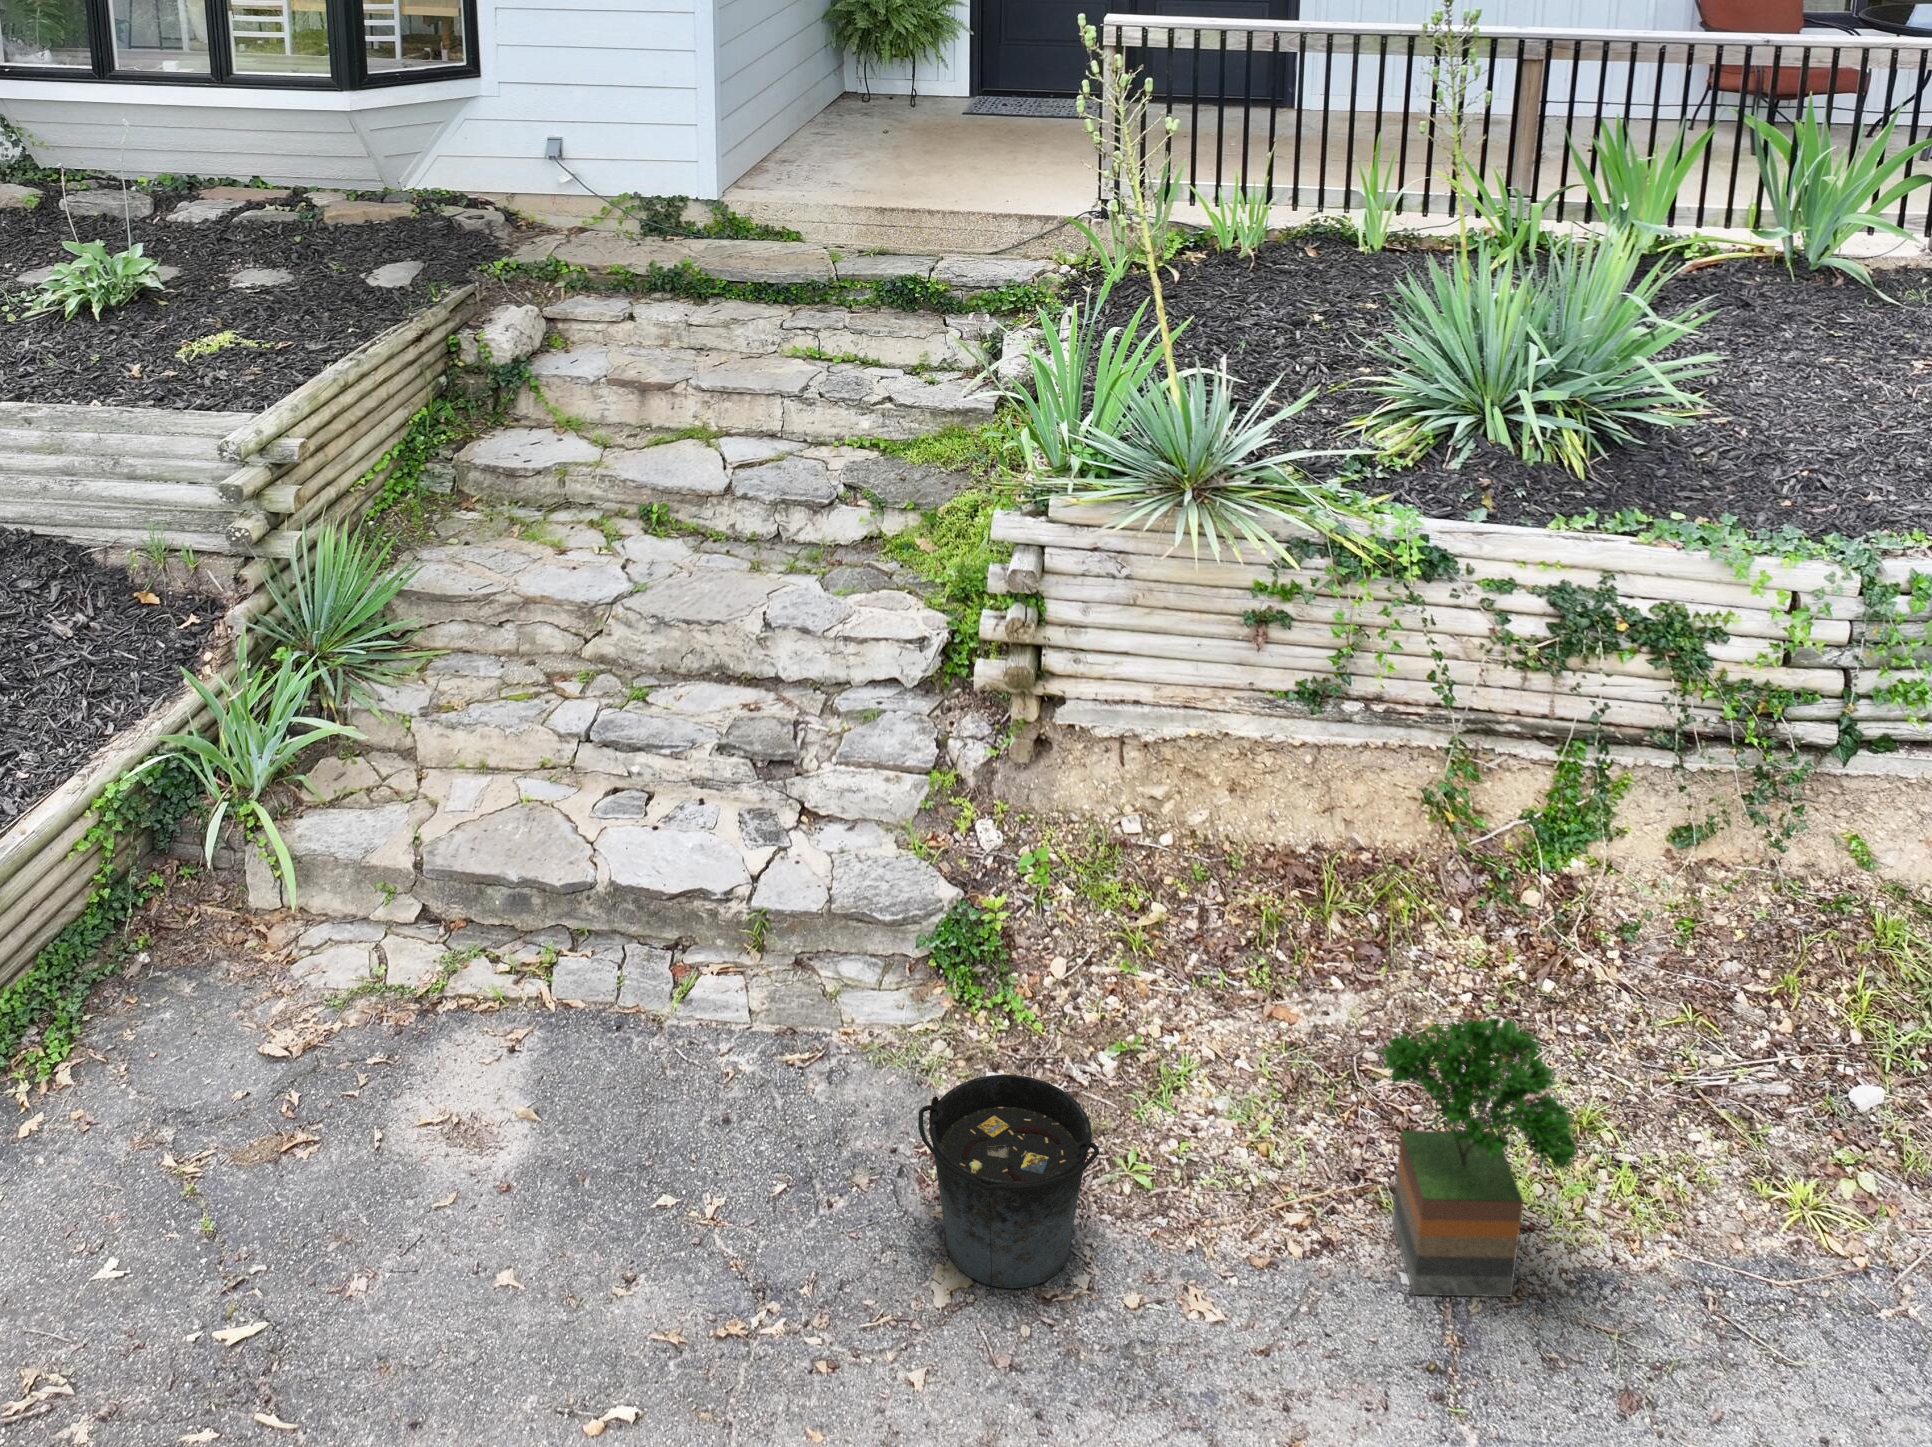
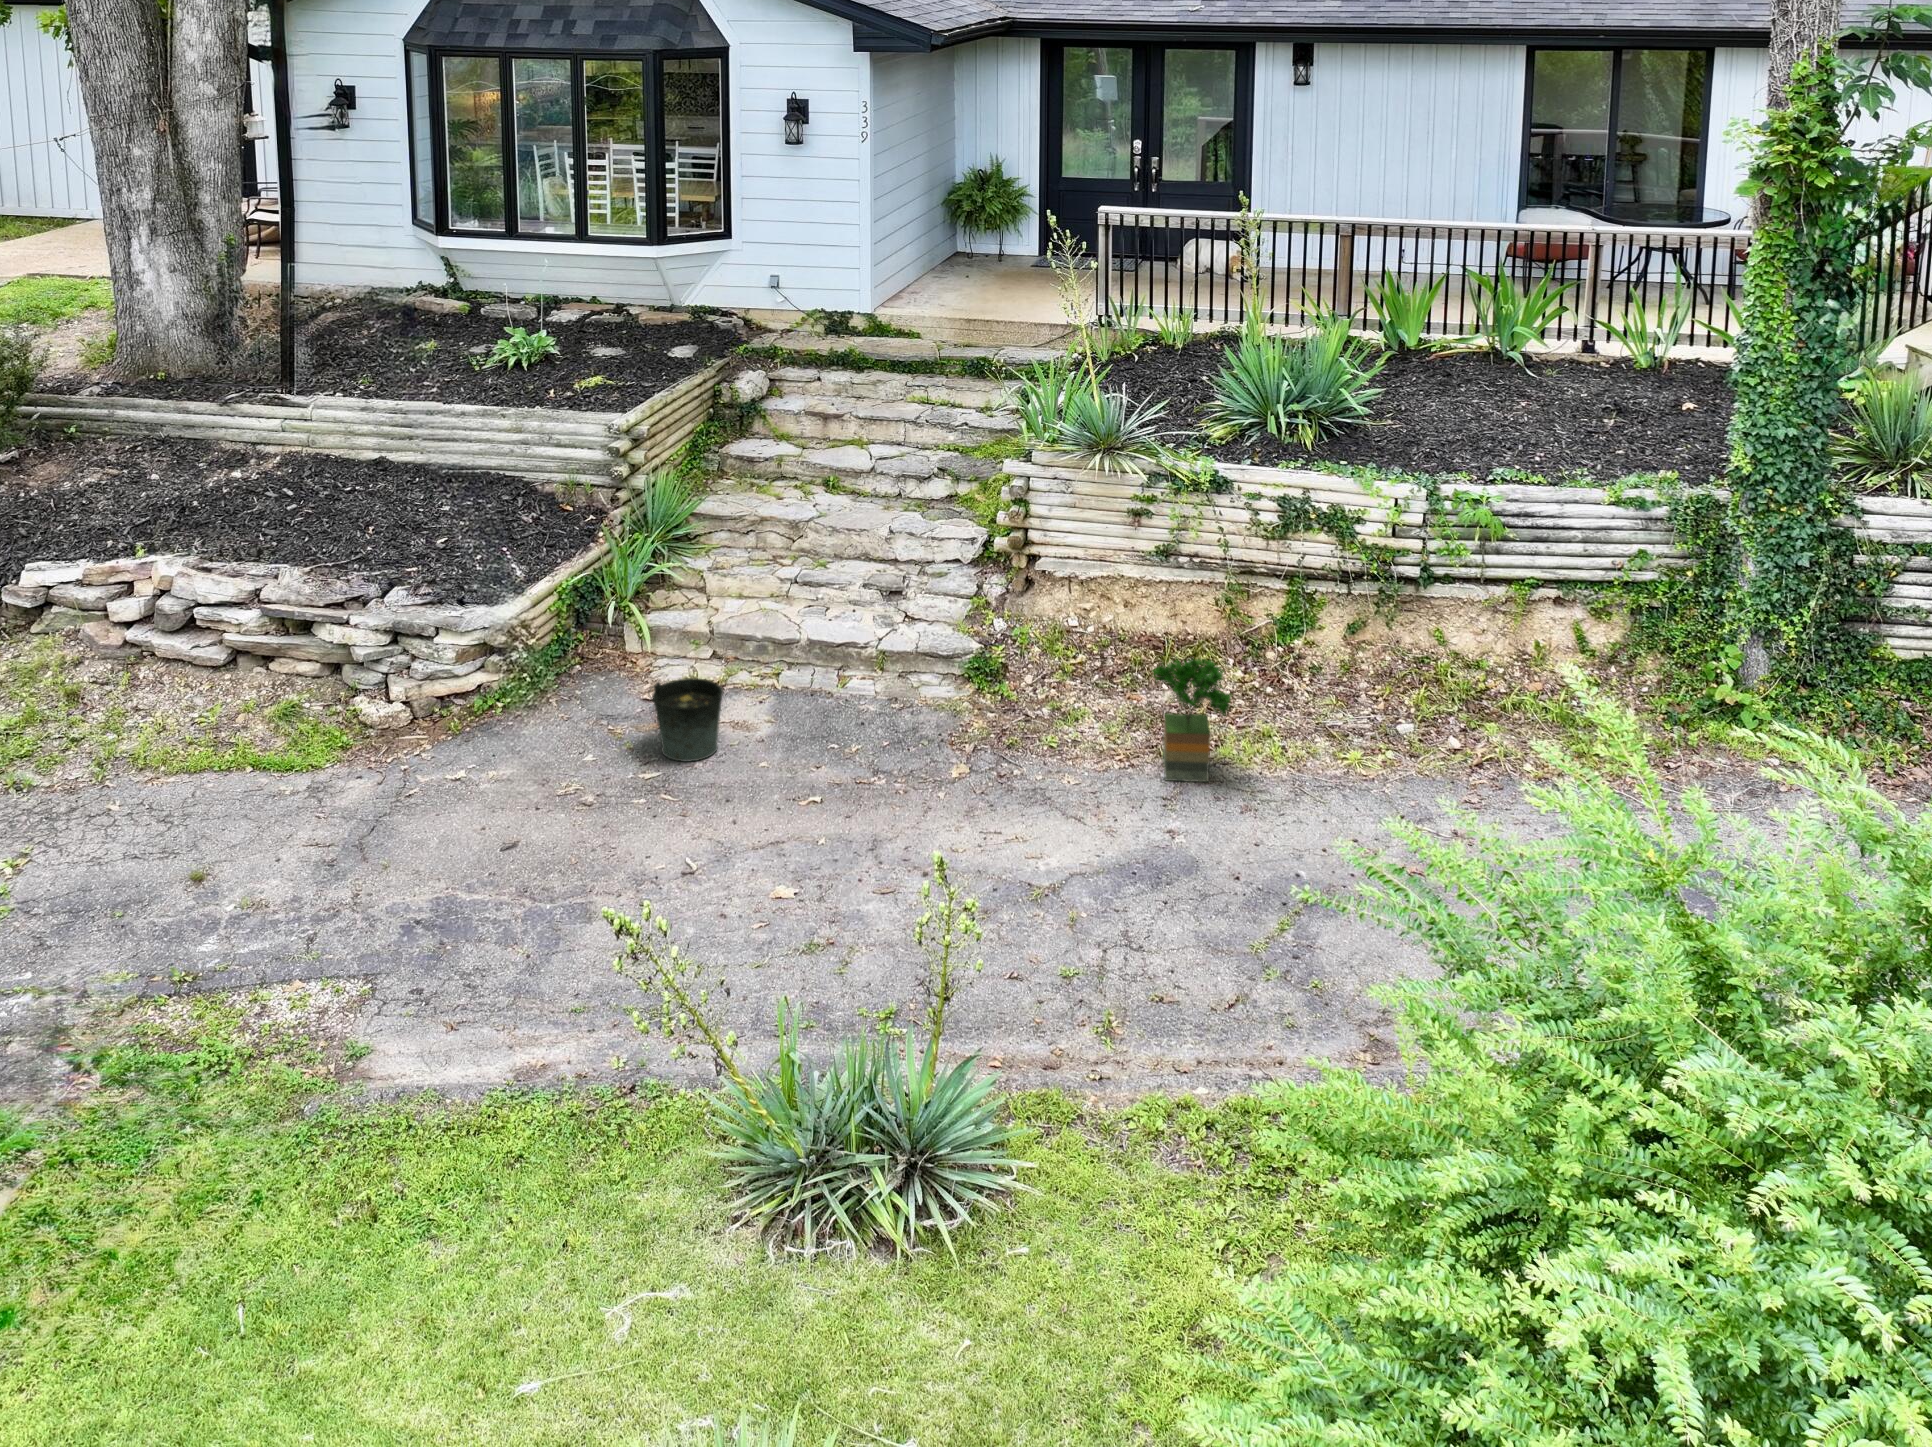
bucket: present [918,1075,1099,1288] -> present [648,678,723,762]

